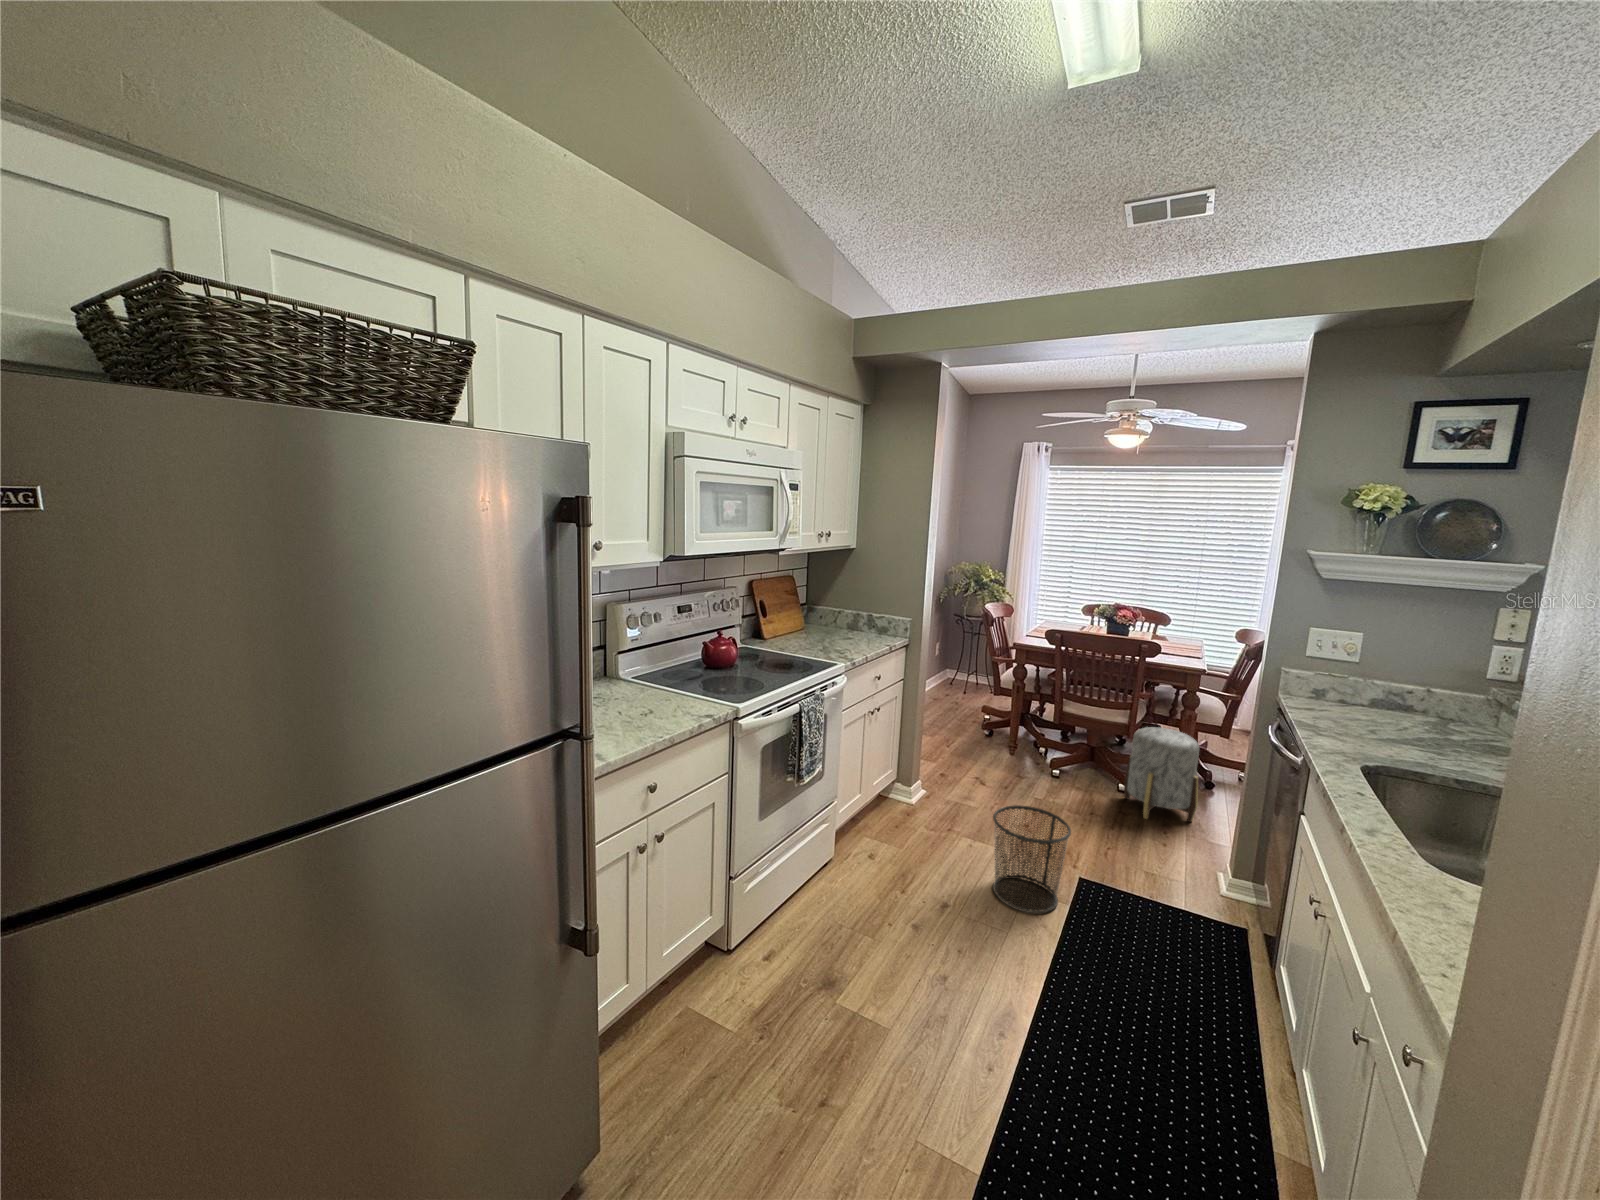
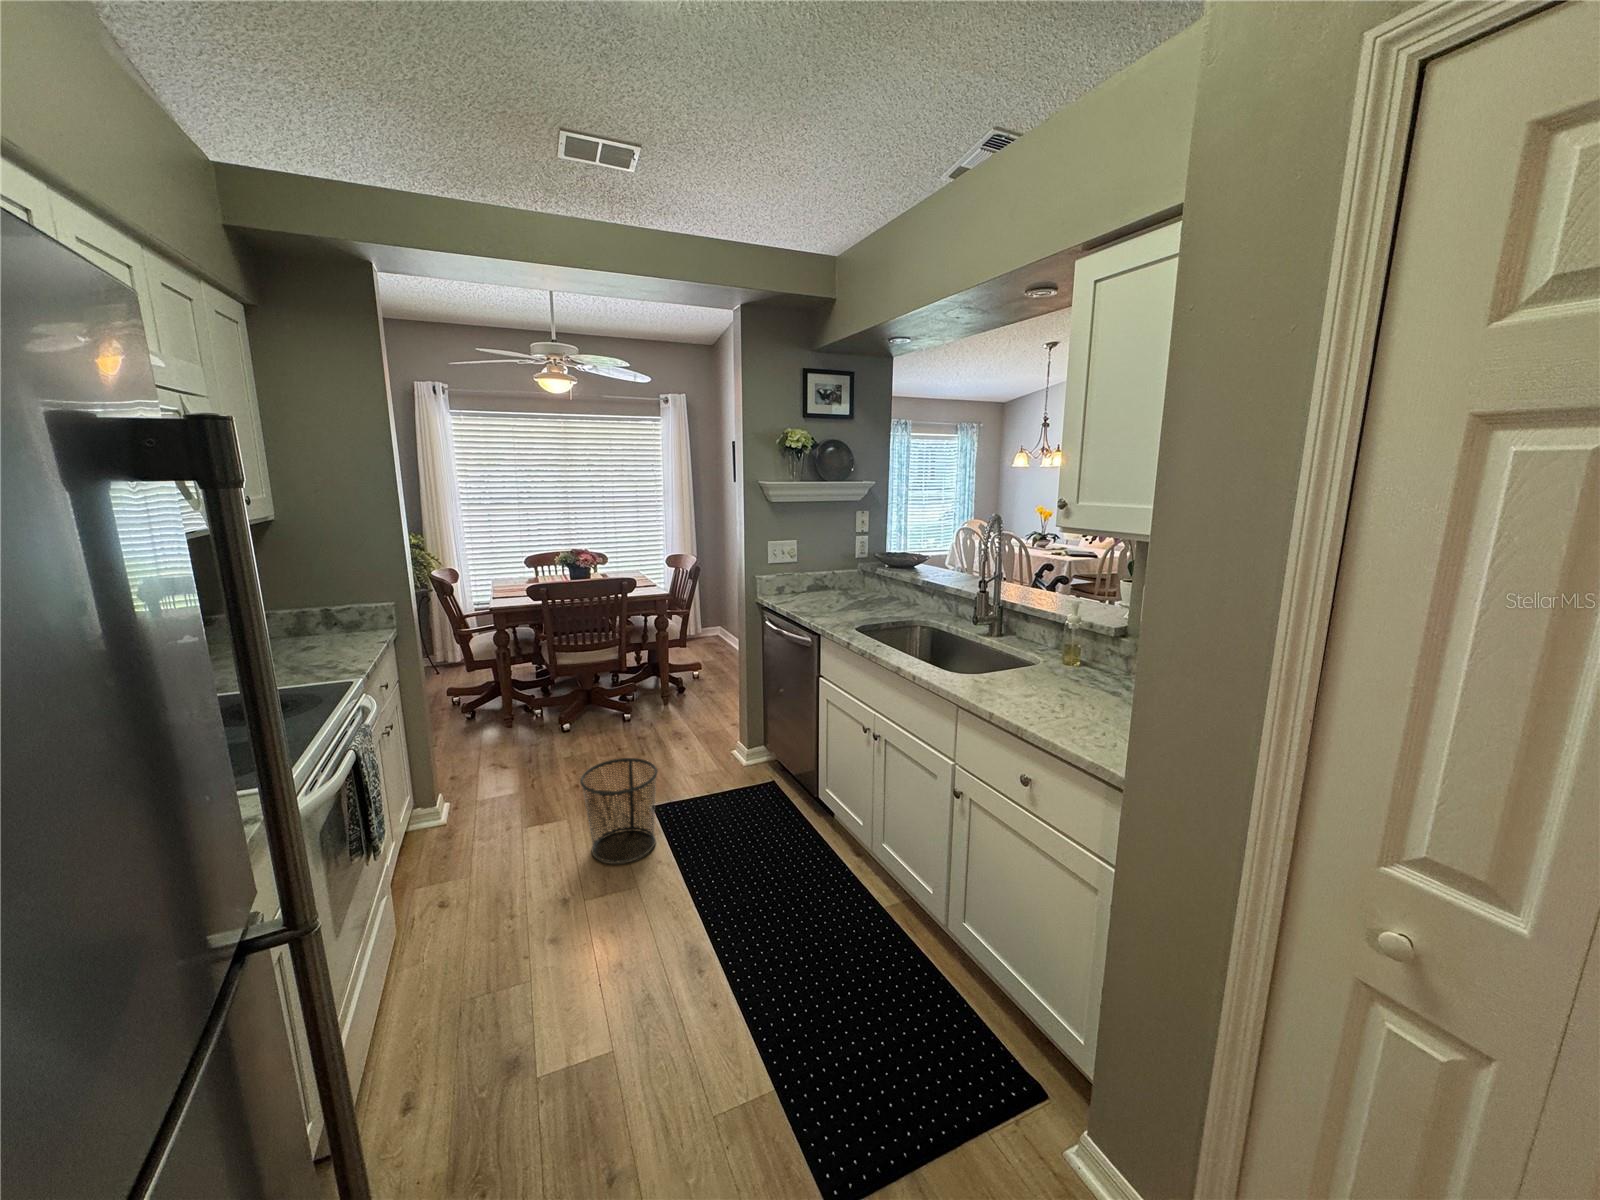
stool: present [1124,727,1199,822] -> none [630,651,691,735]

